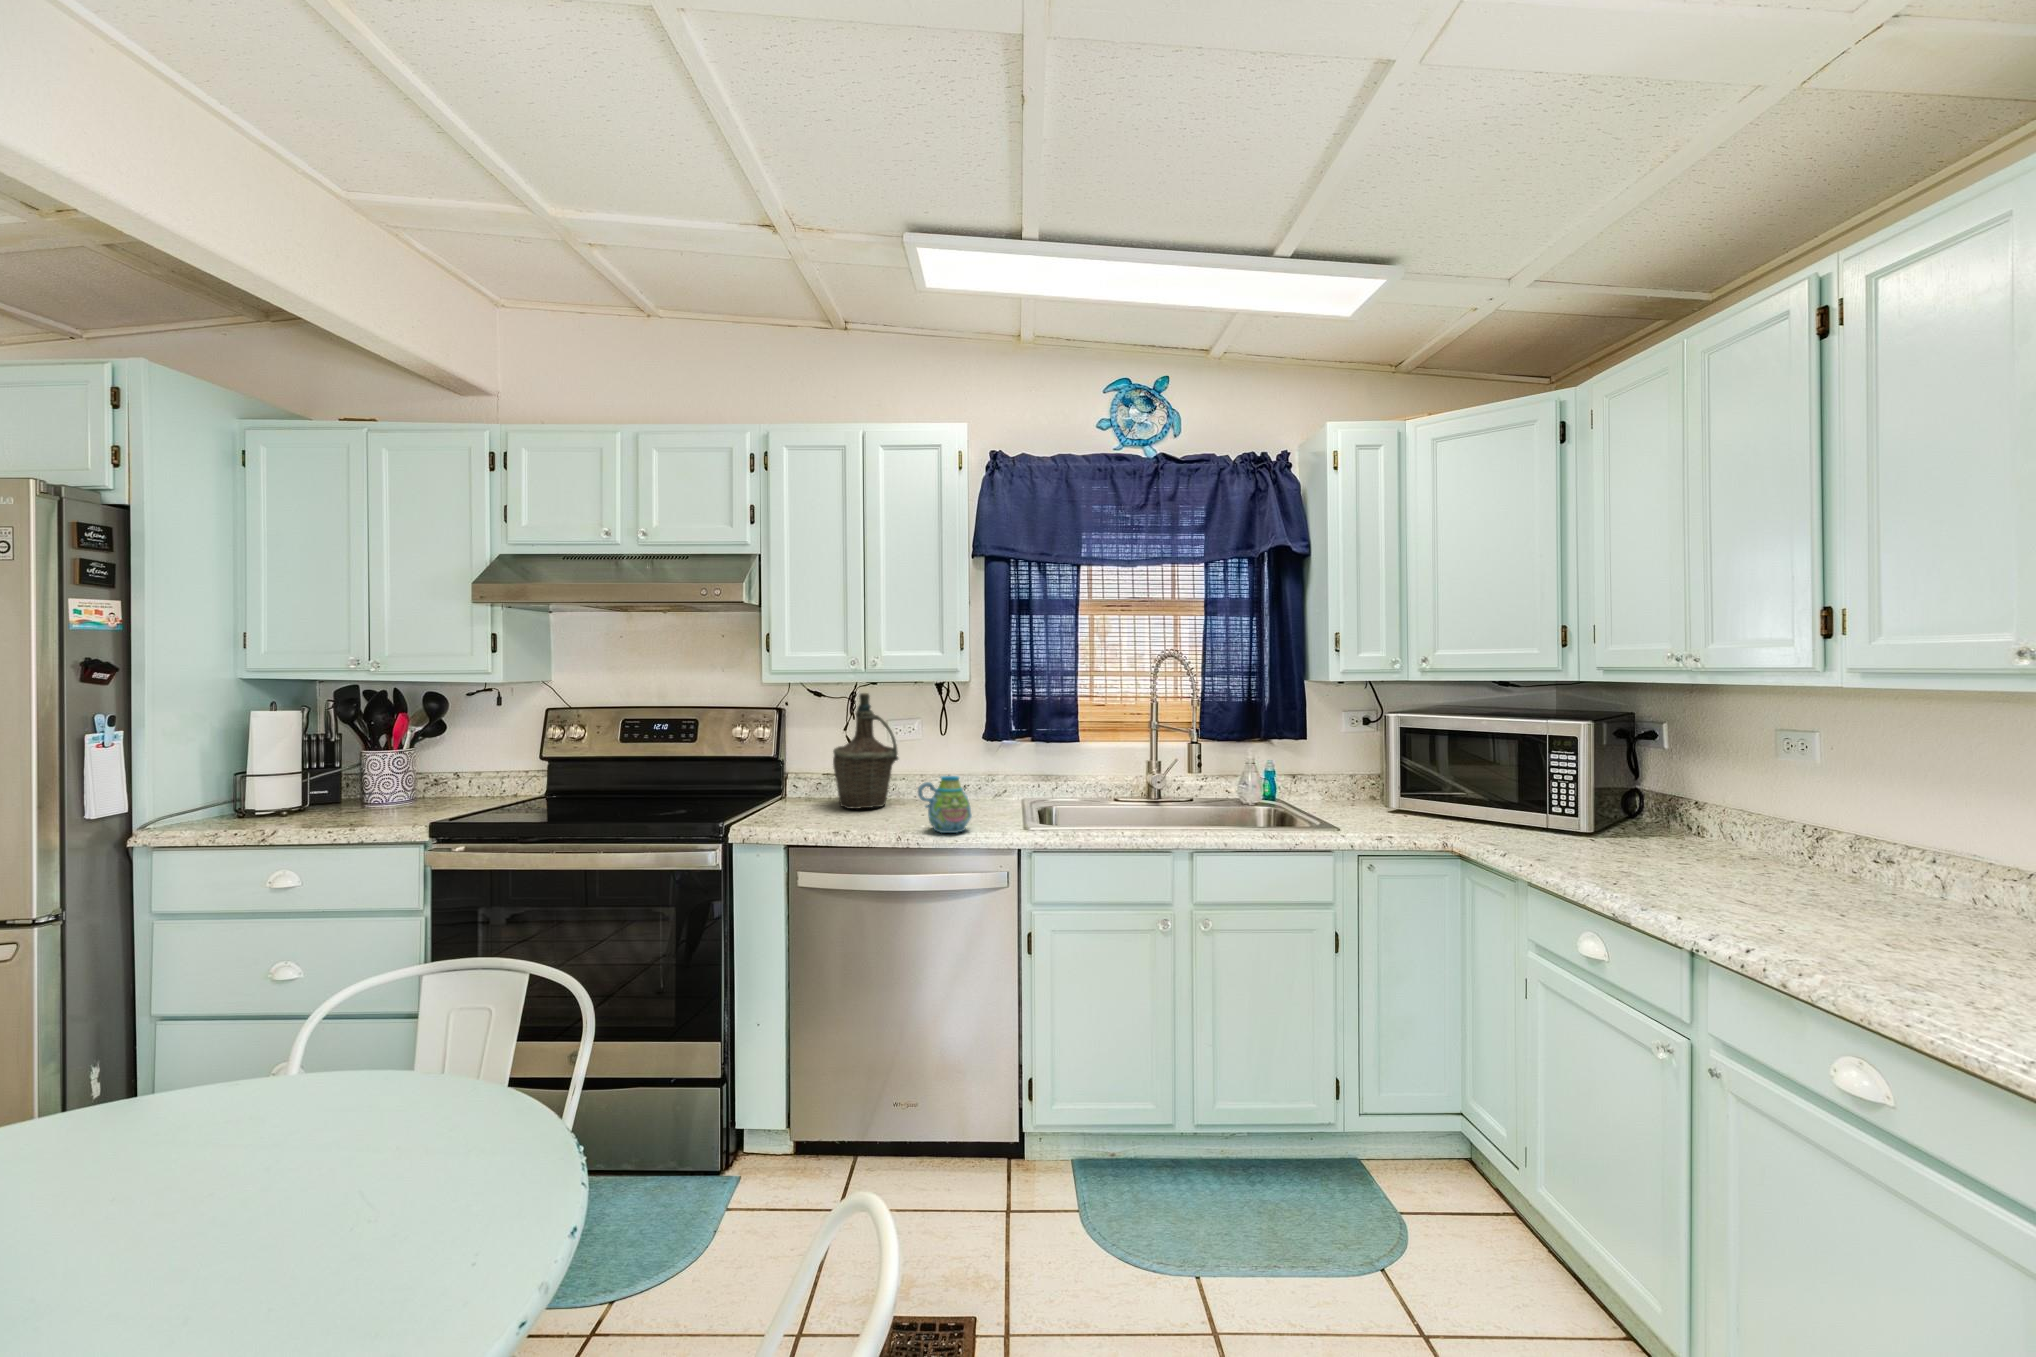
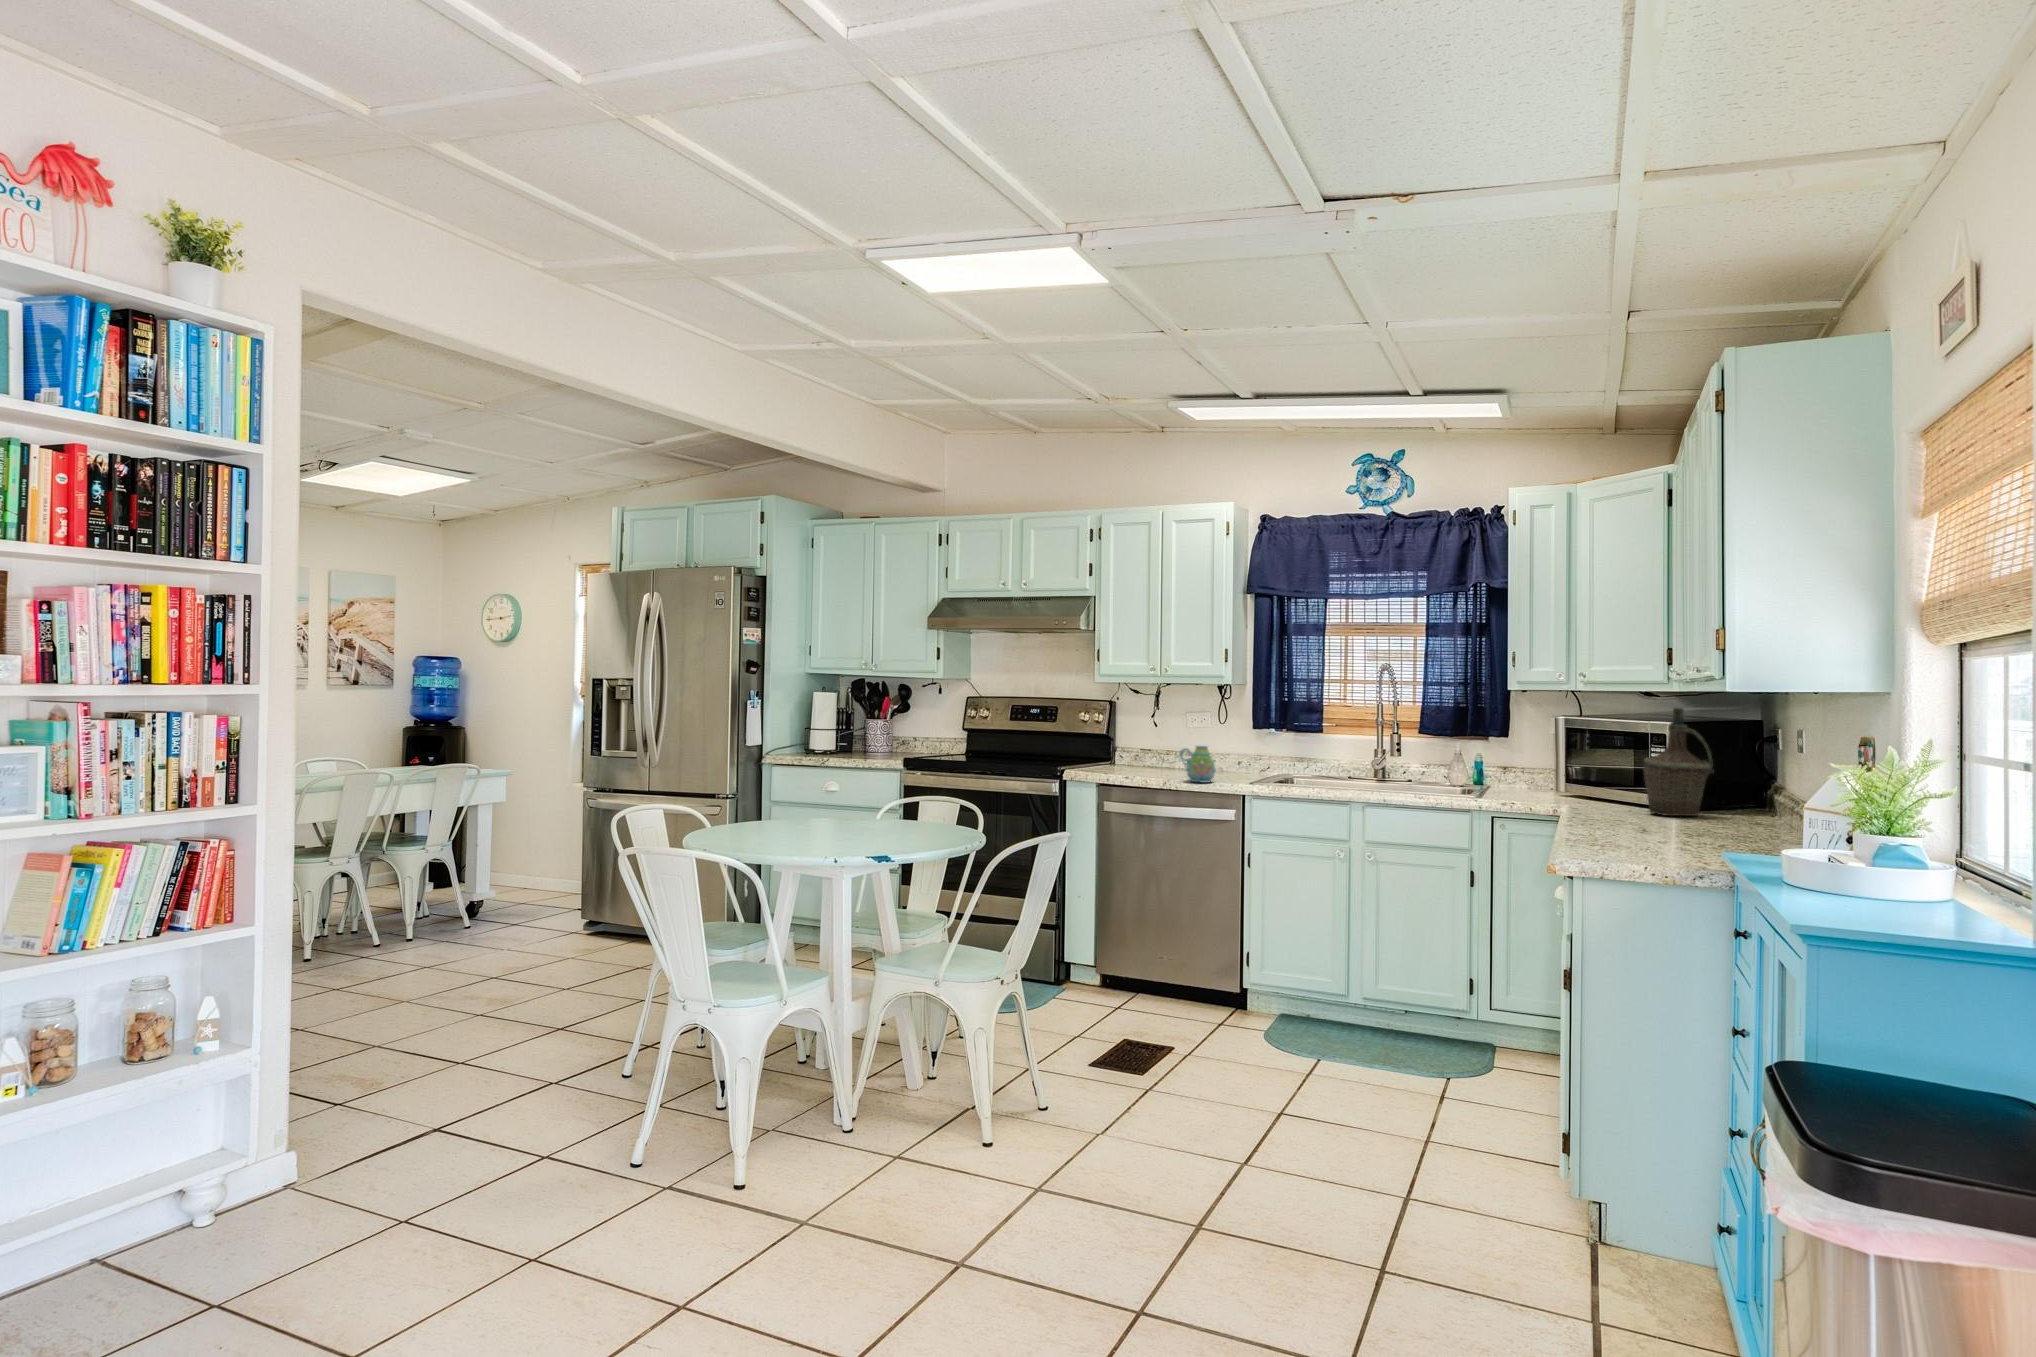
bottle: present [833,693,898,809] -> present [1643,707,1714,816]

